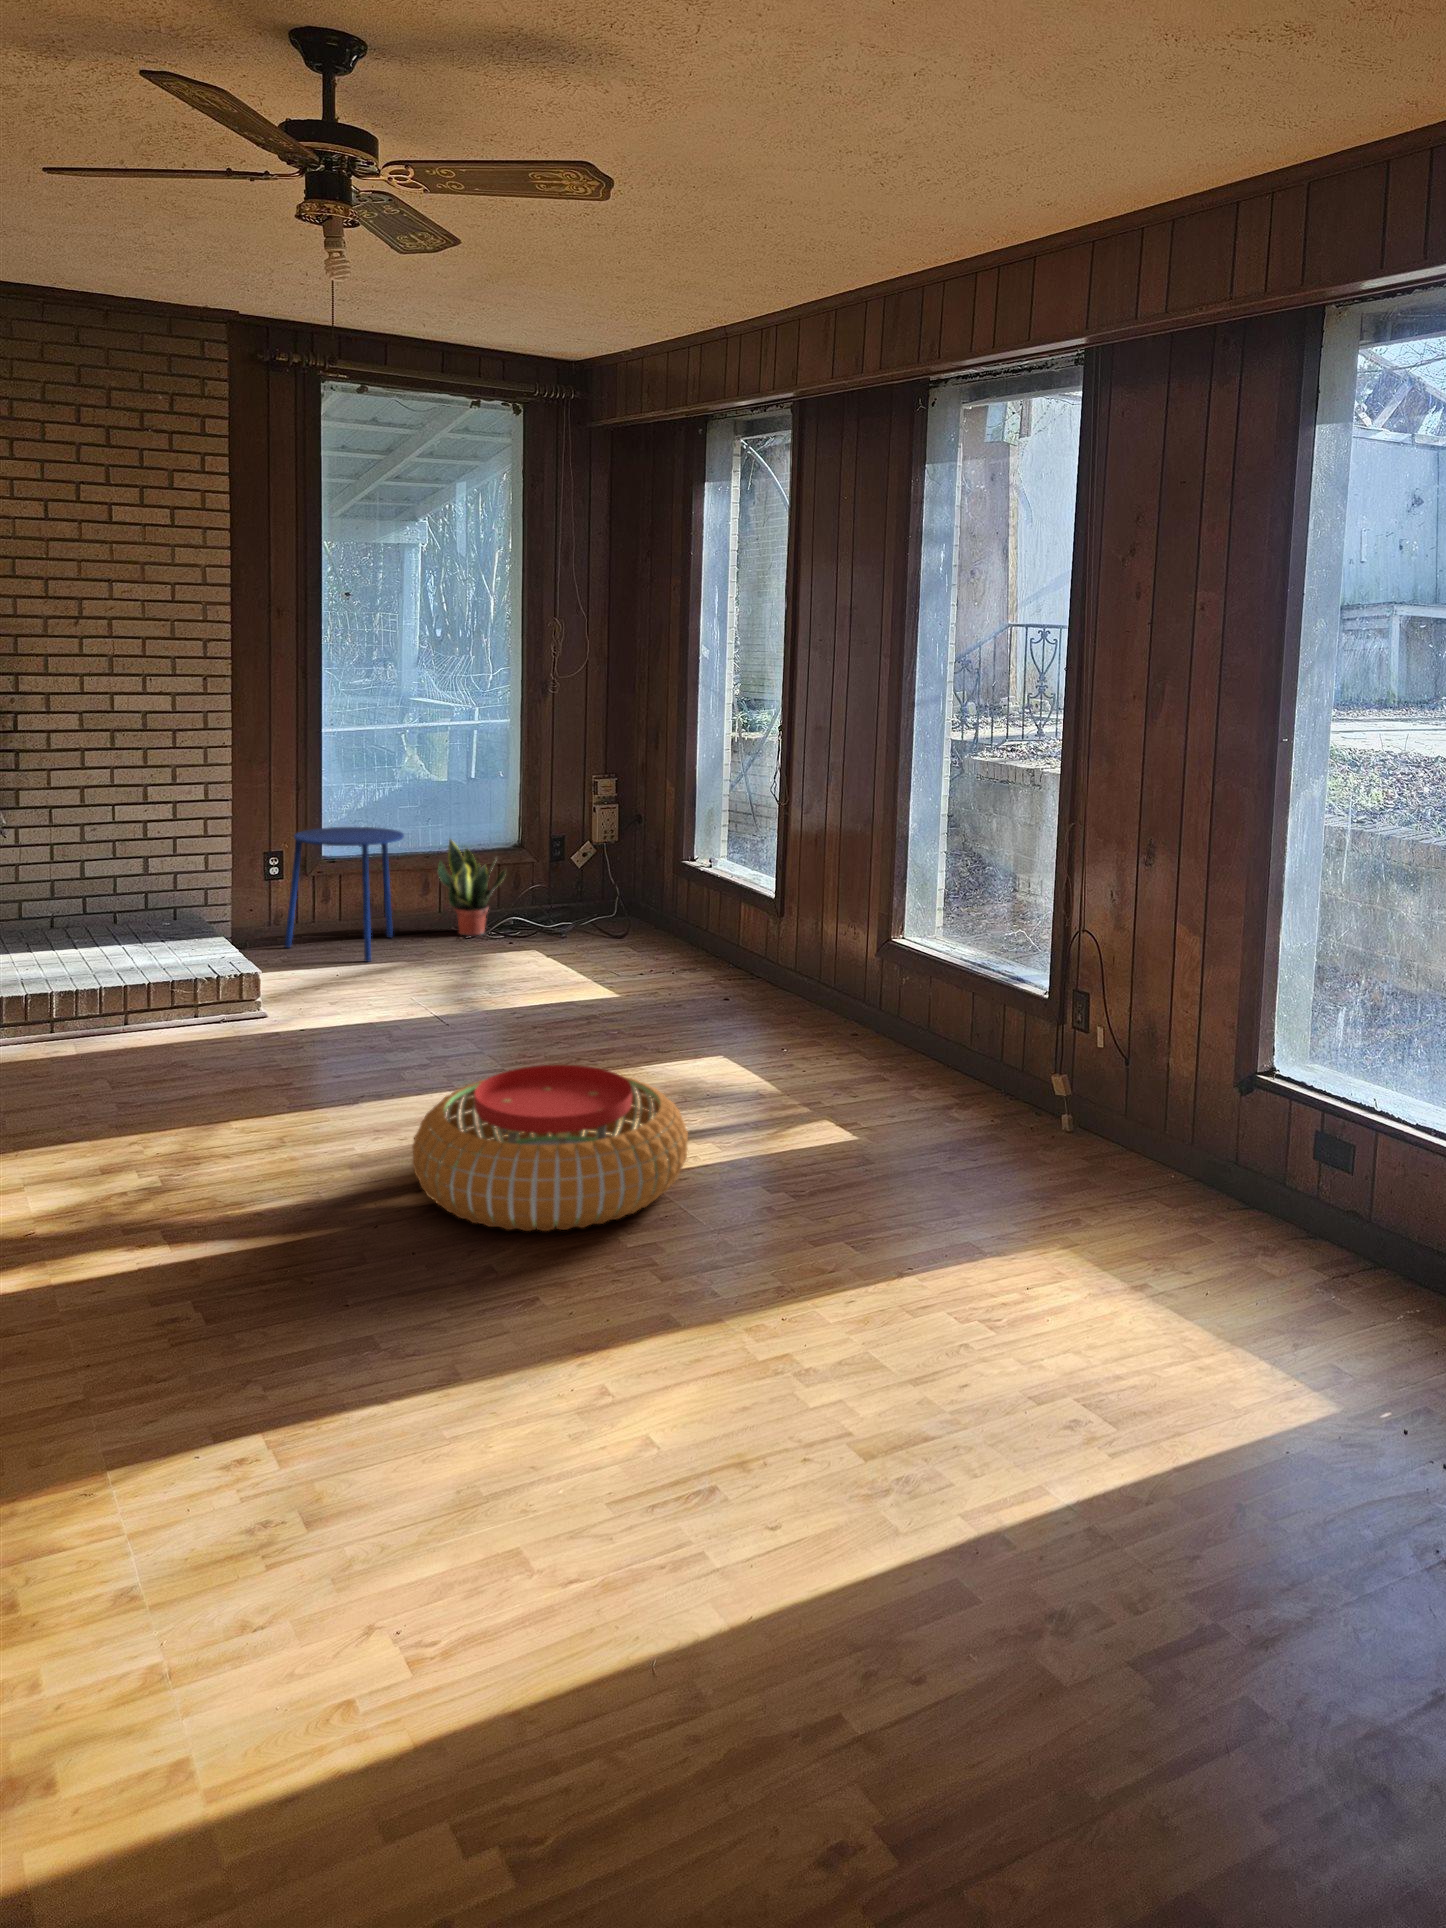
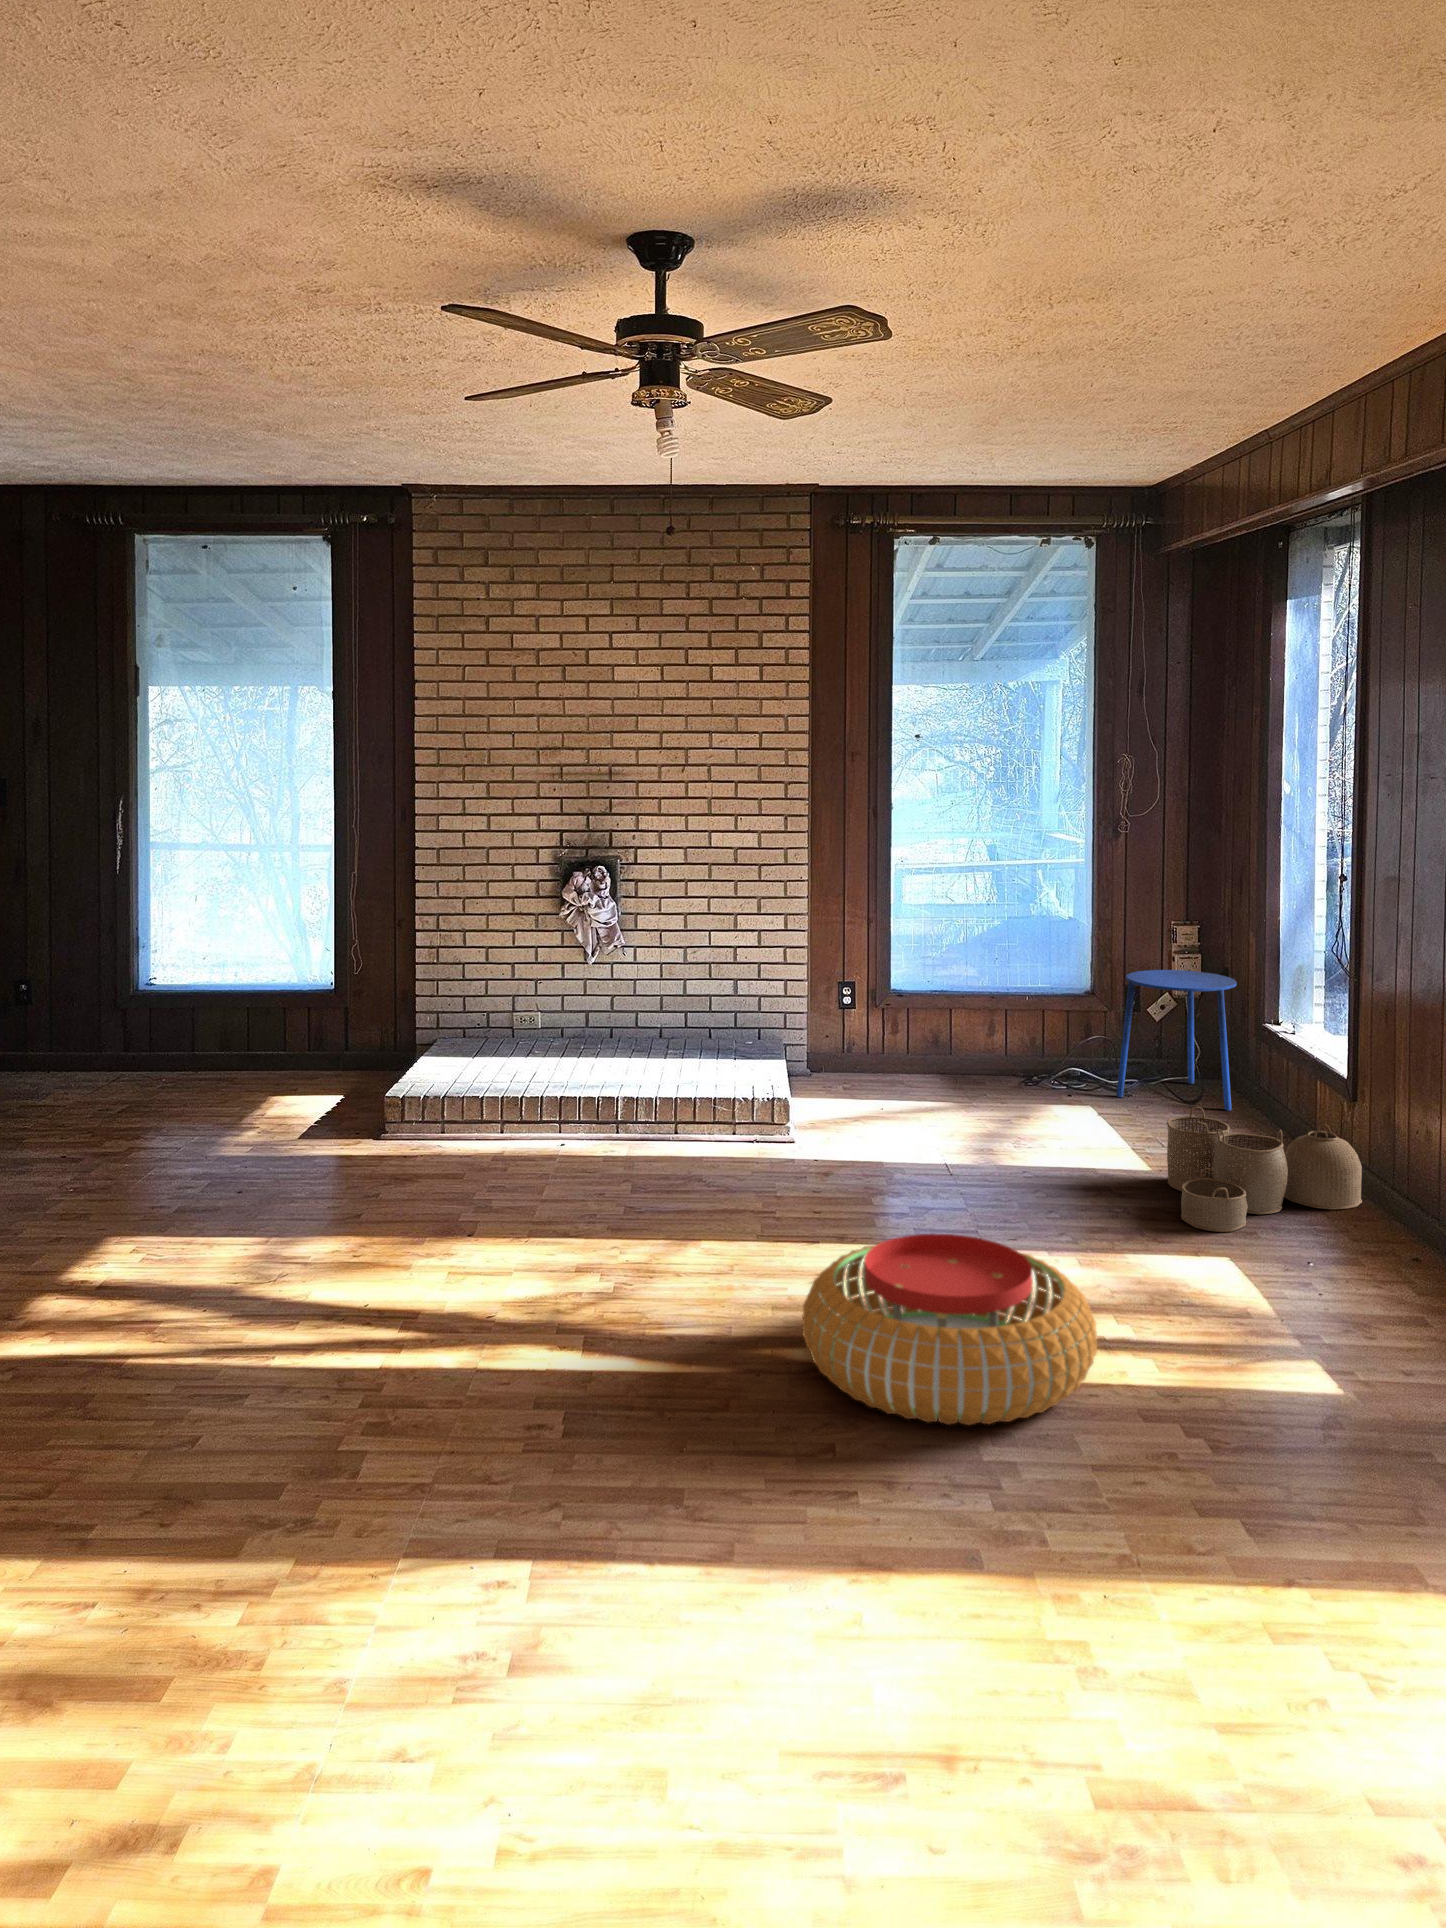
side table: present [285,827,404,962] -> present [1116,970,1236,1111]
potted plant: present [438,839,506,936] -> none [1000,979,1070,1084]
woven basket: none [642,936,796,1037] -> present [1167,1107,1362,1232]

